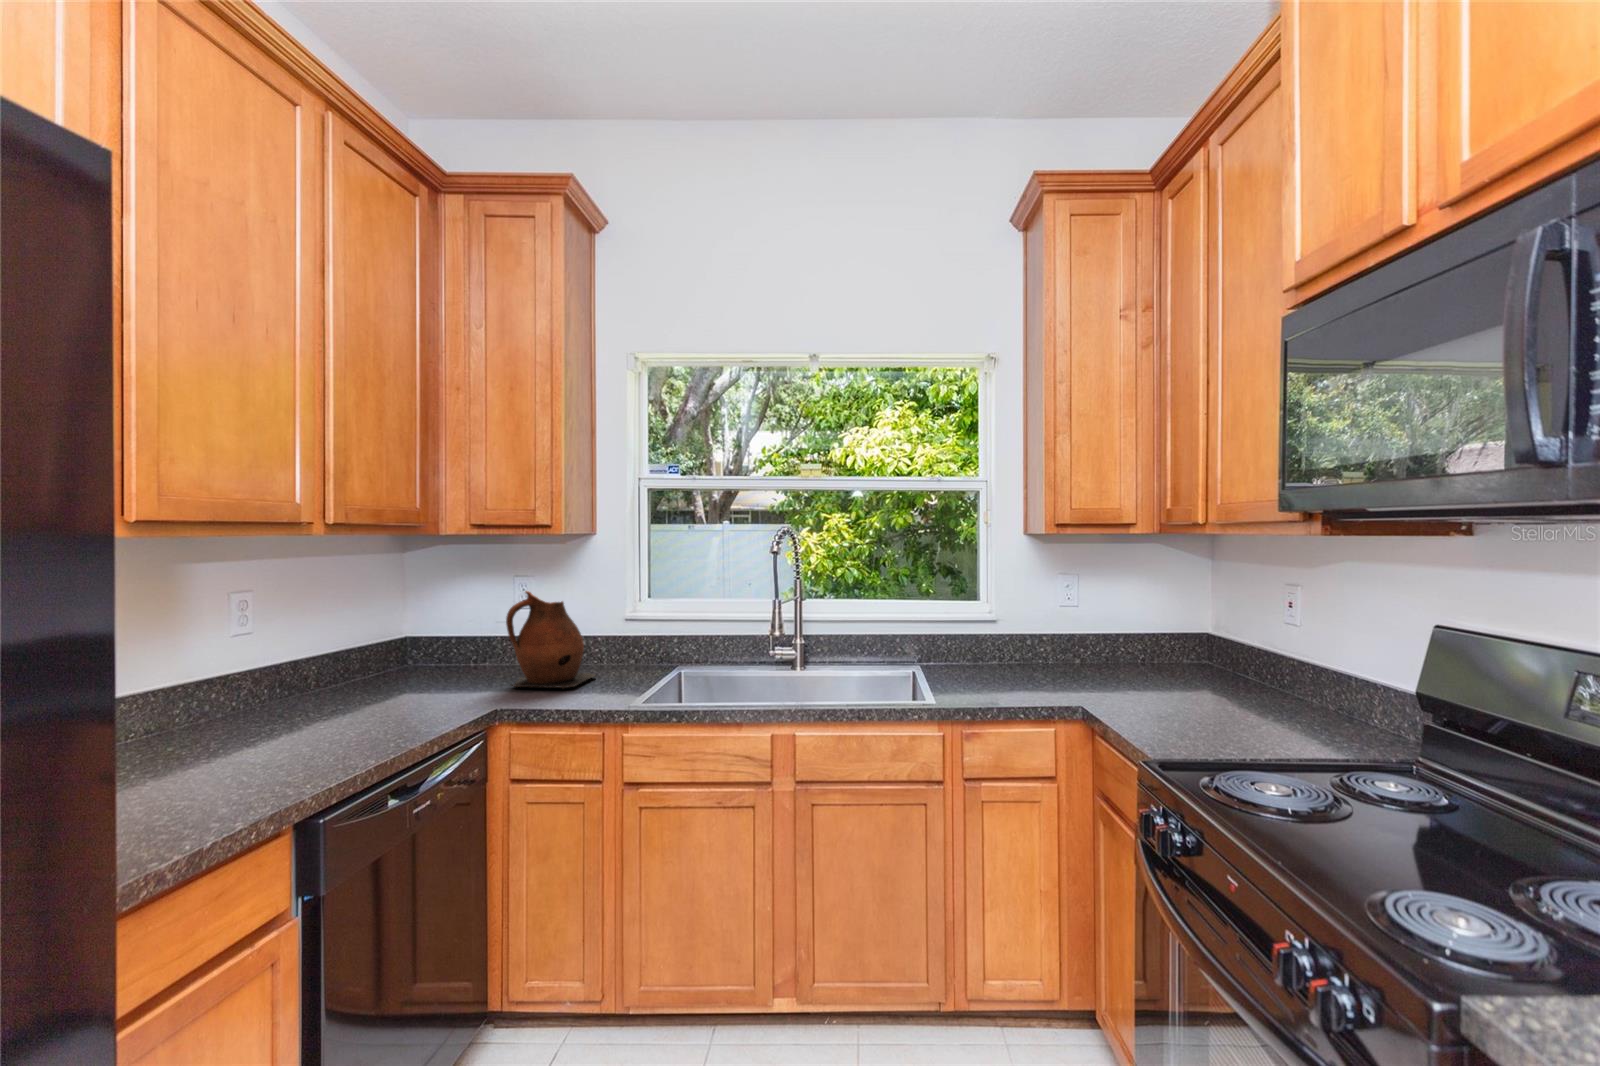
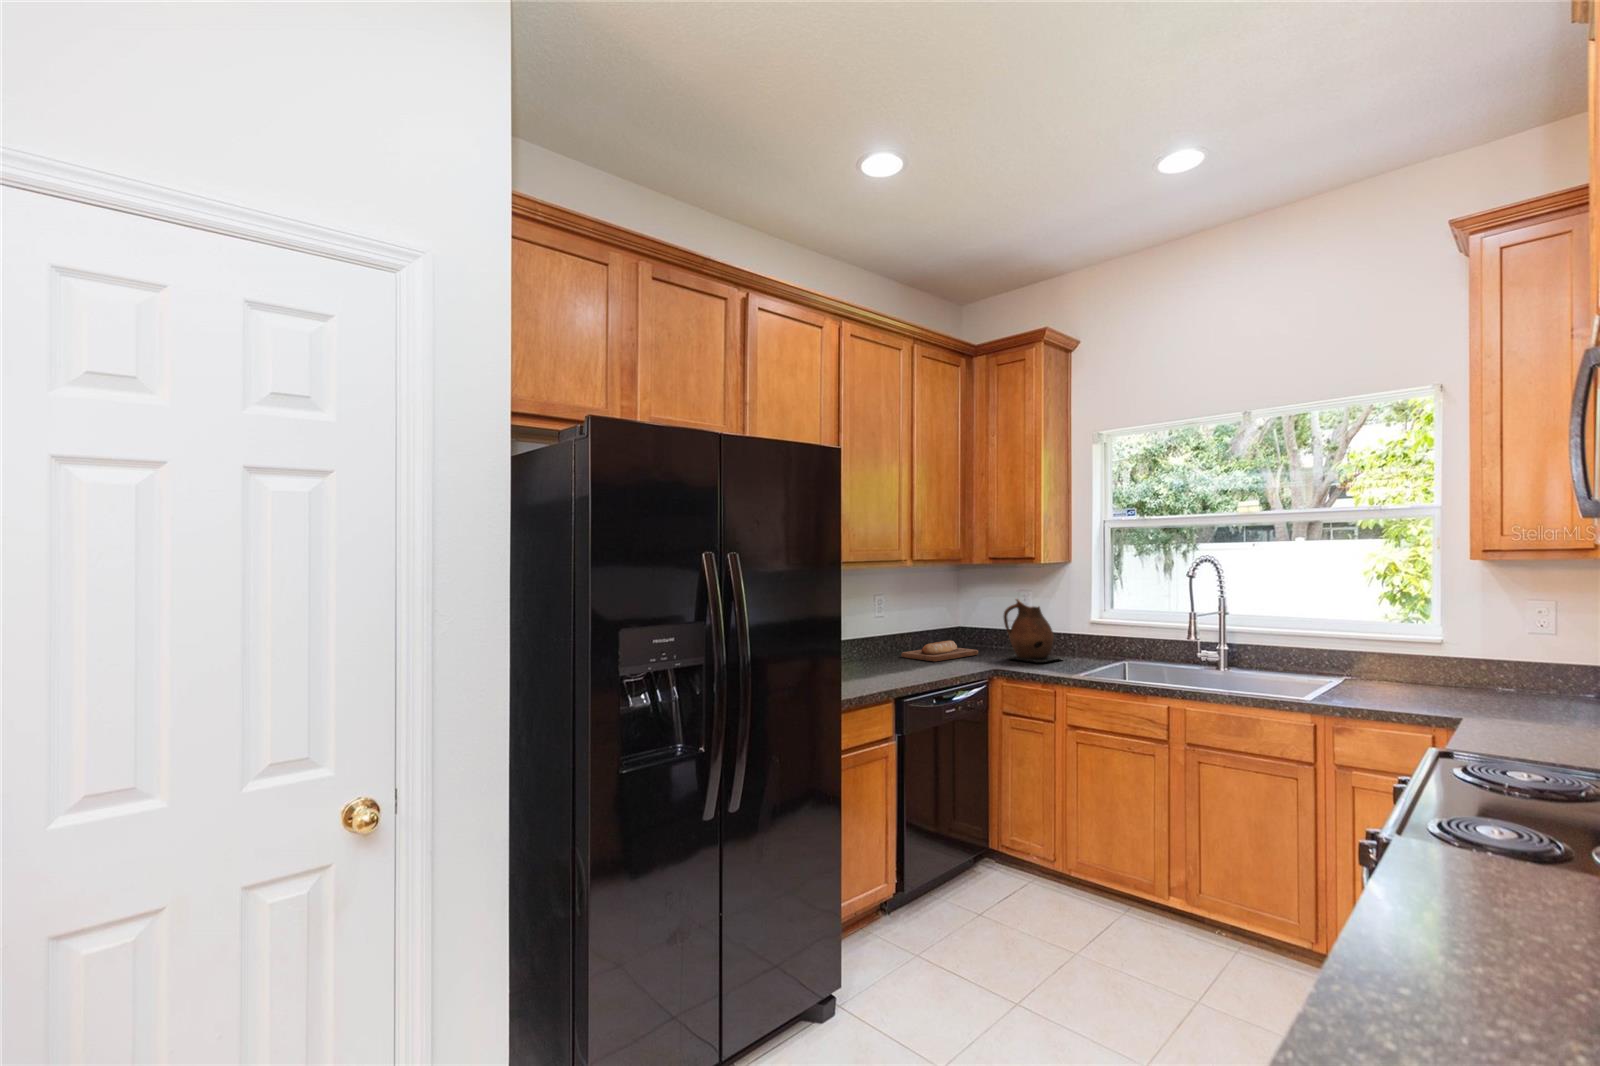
bread loaf: none [317,668,461,712] -> present [901,641,978,661]

